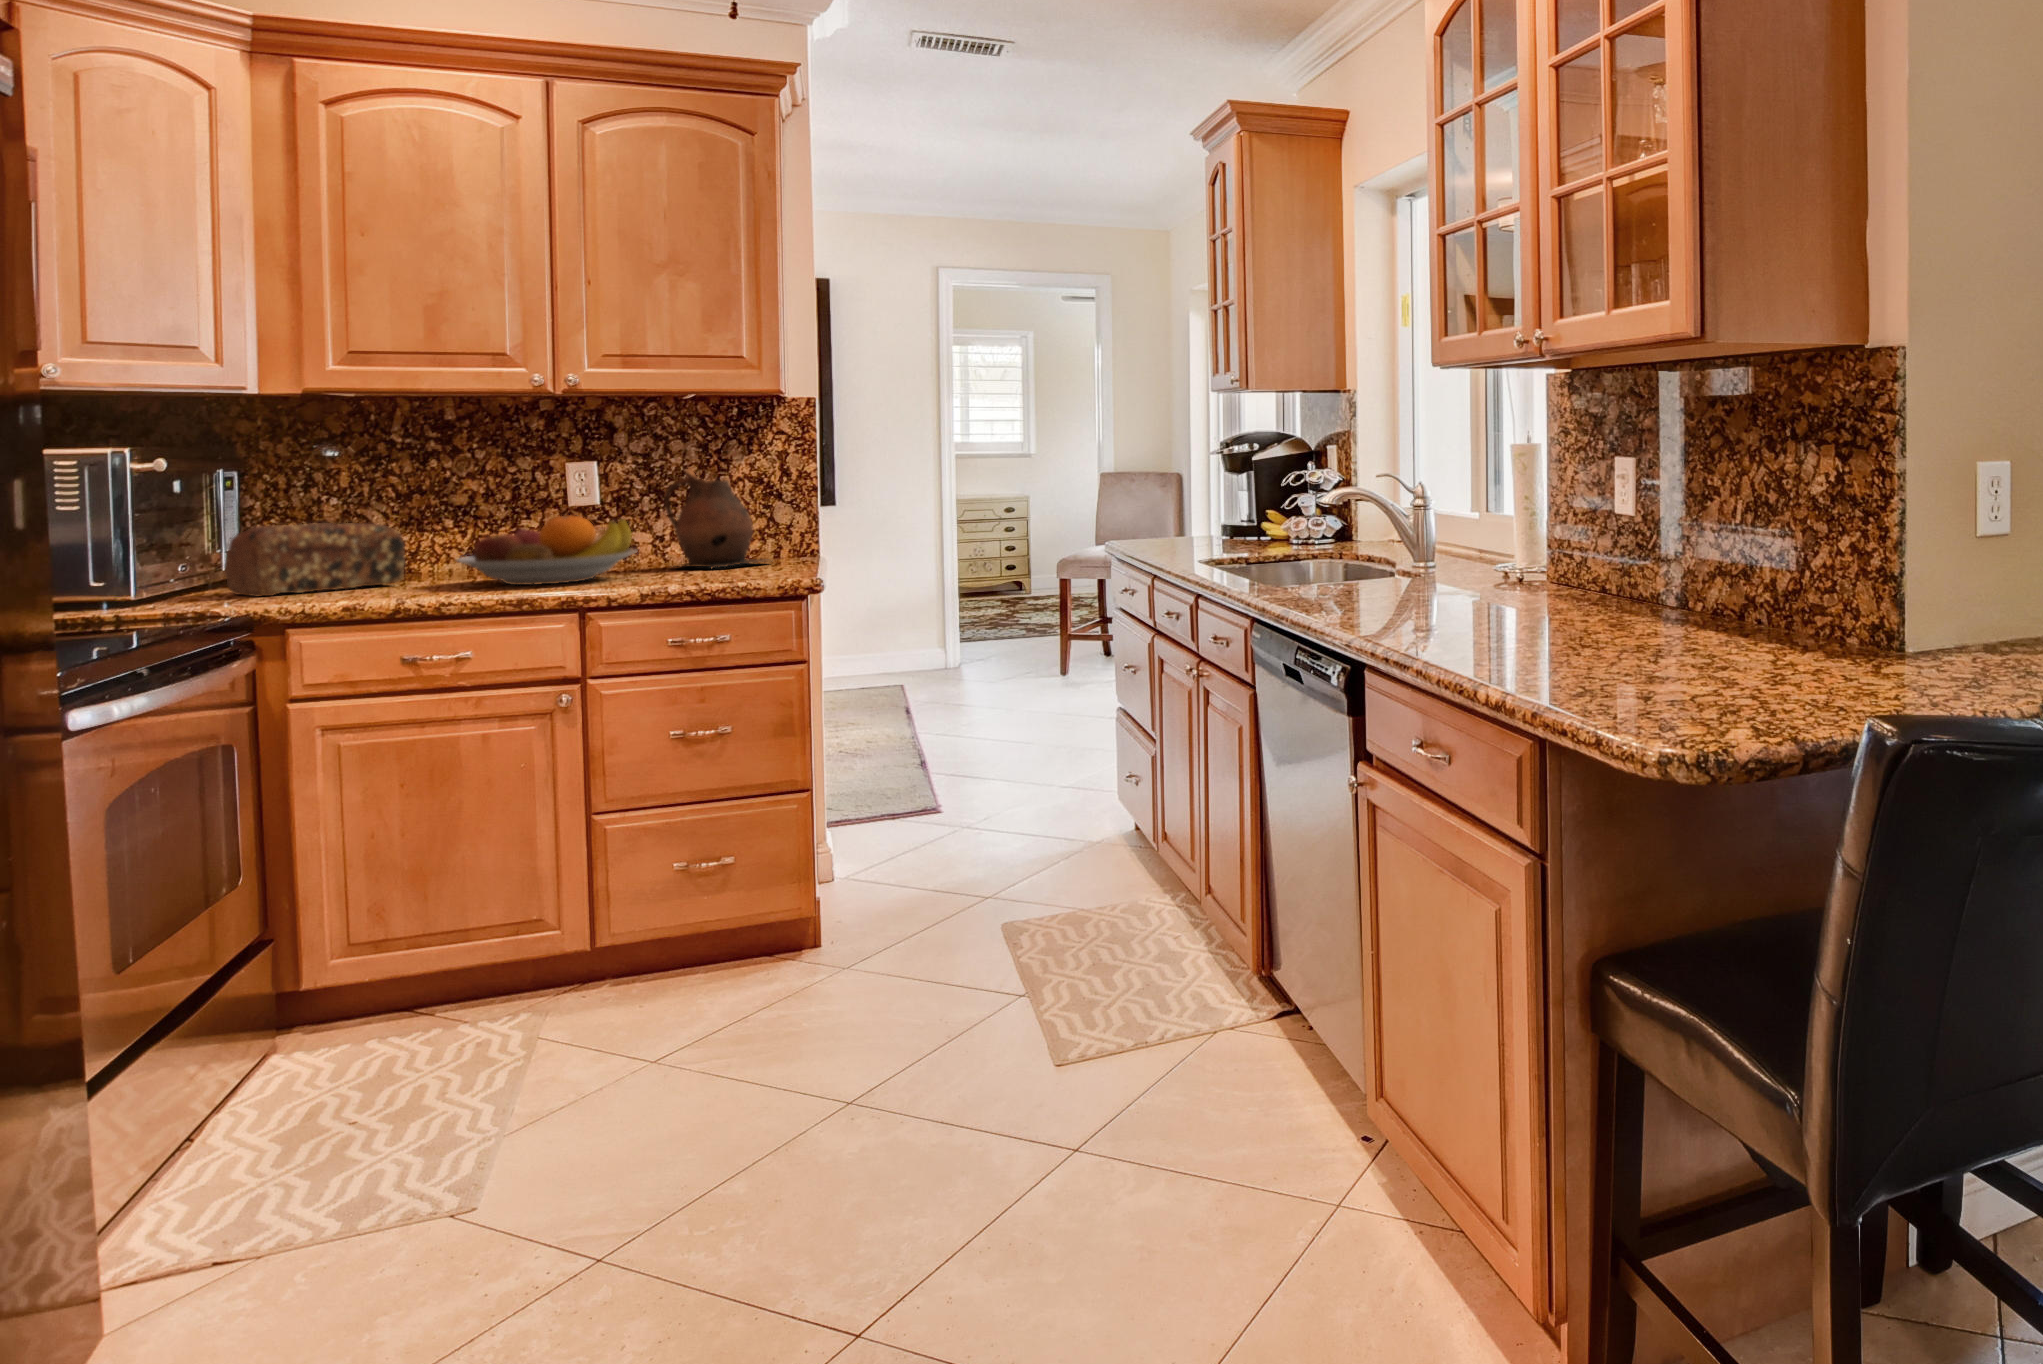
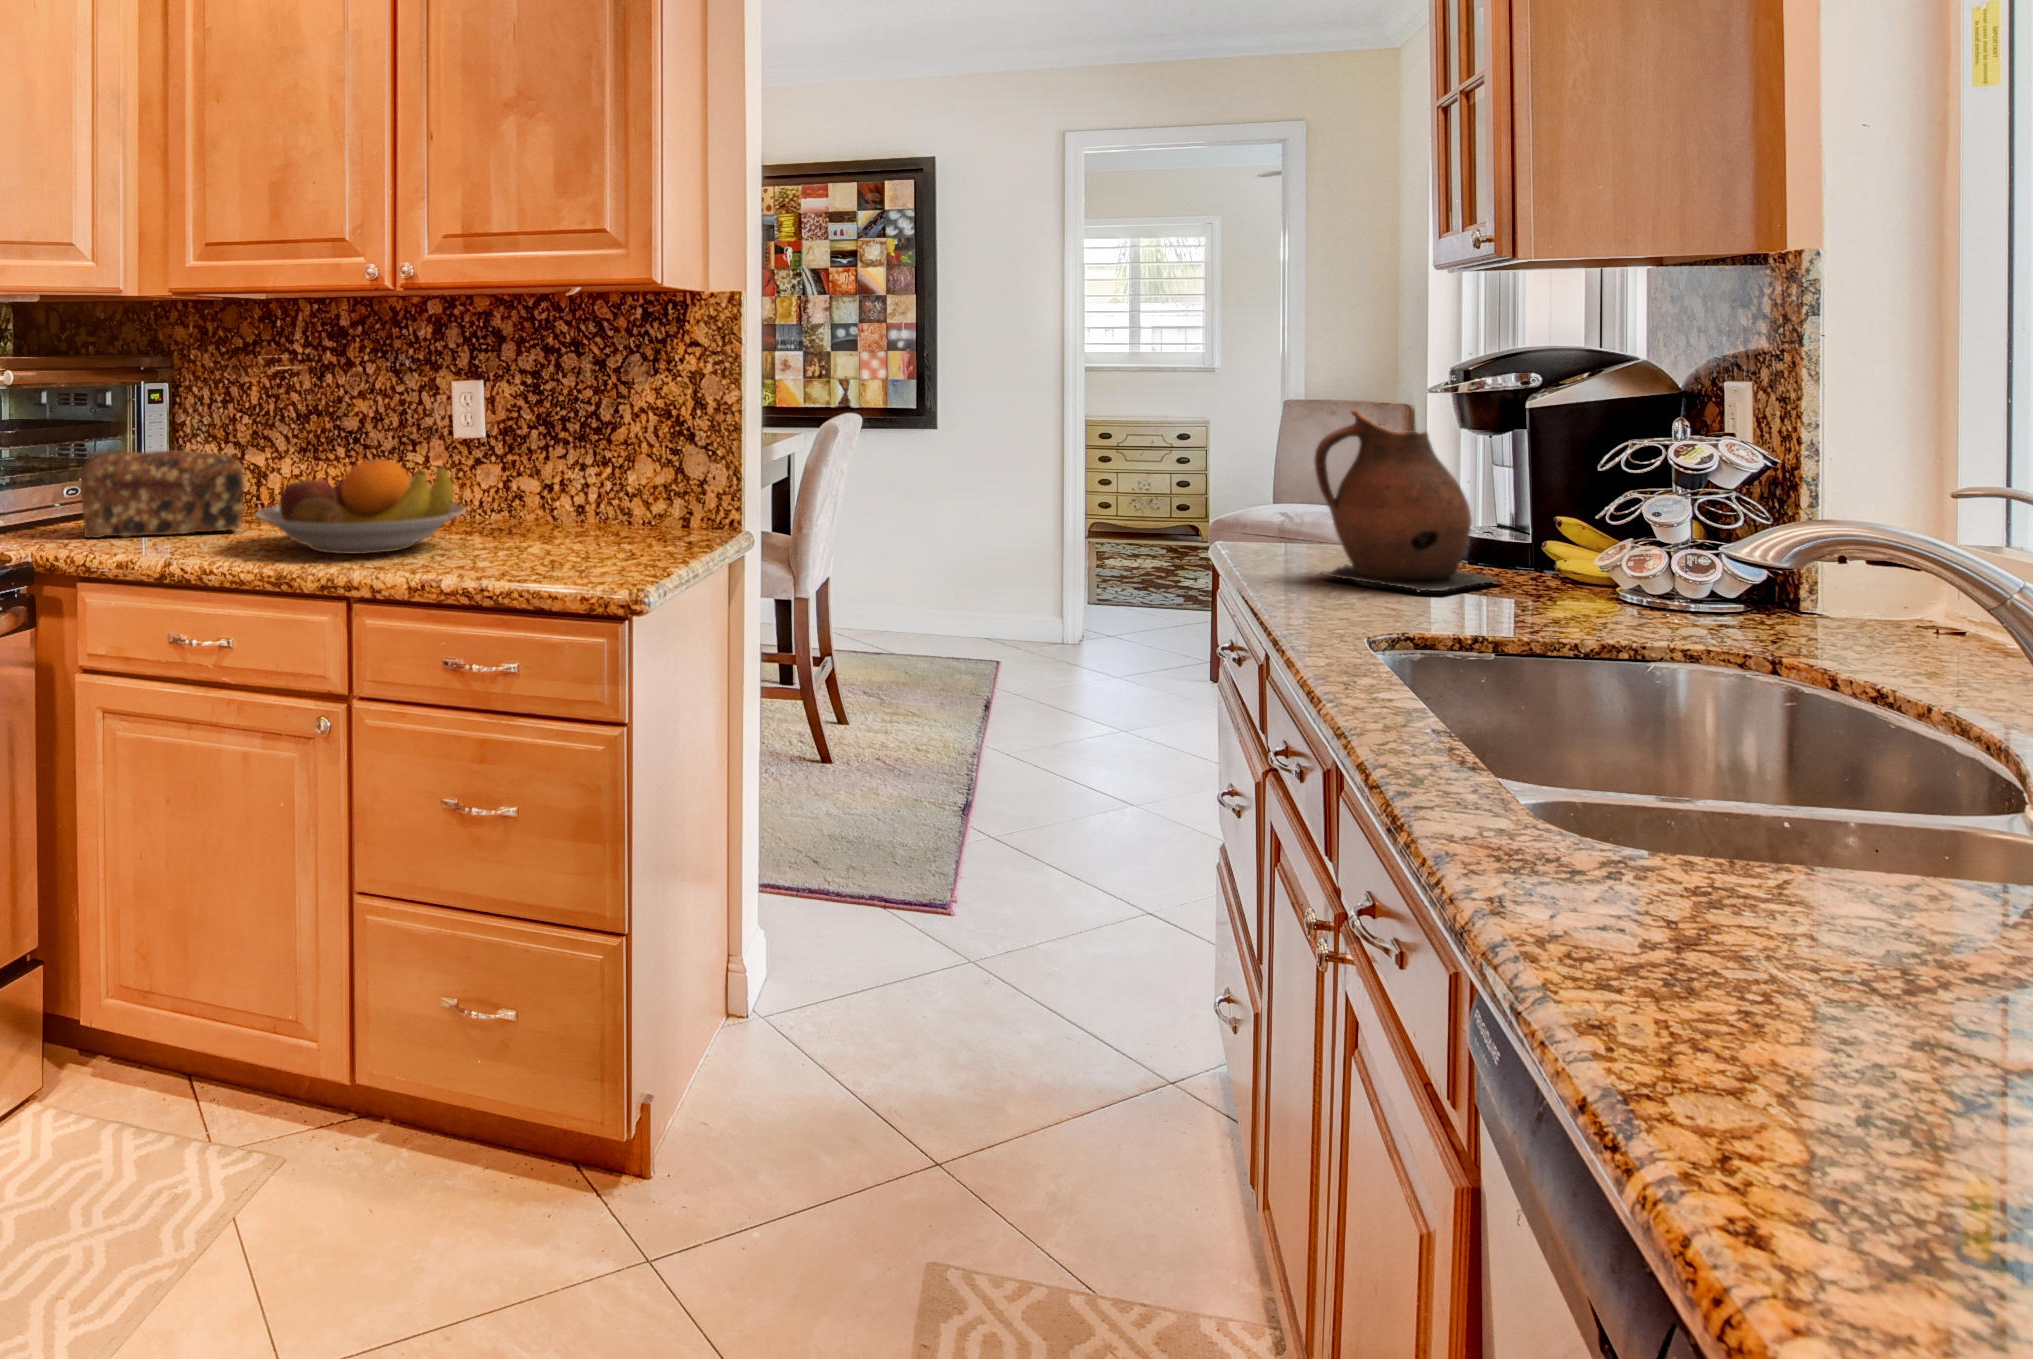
ceramic pitcher: present [664,469,772,568] -> present [1314,410,1502,592]

